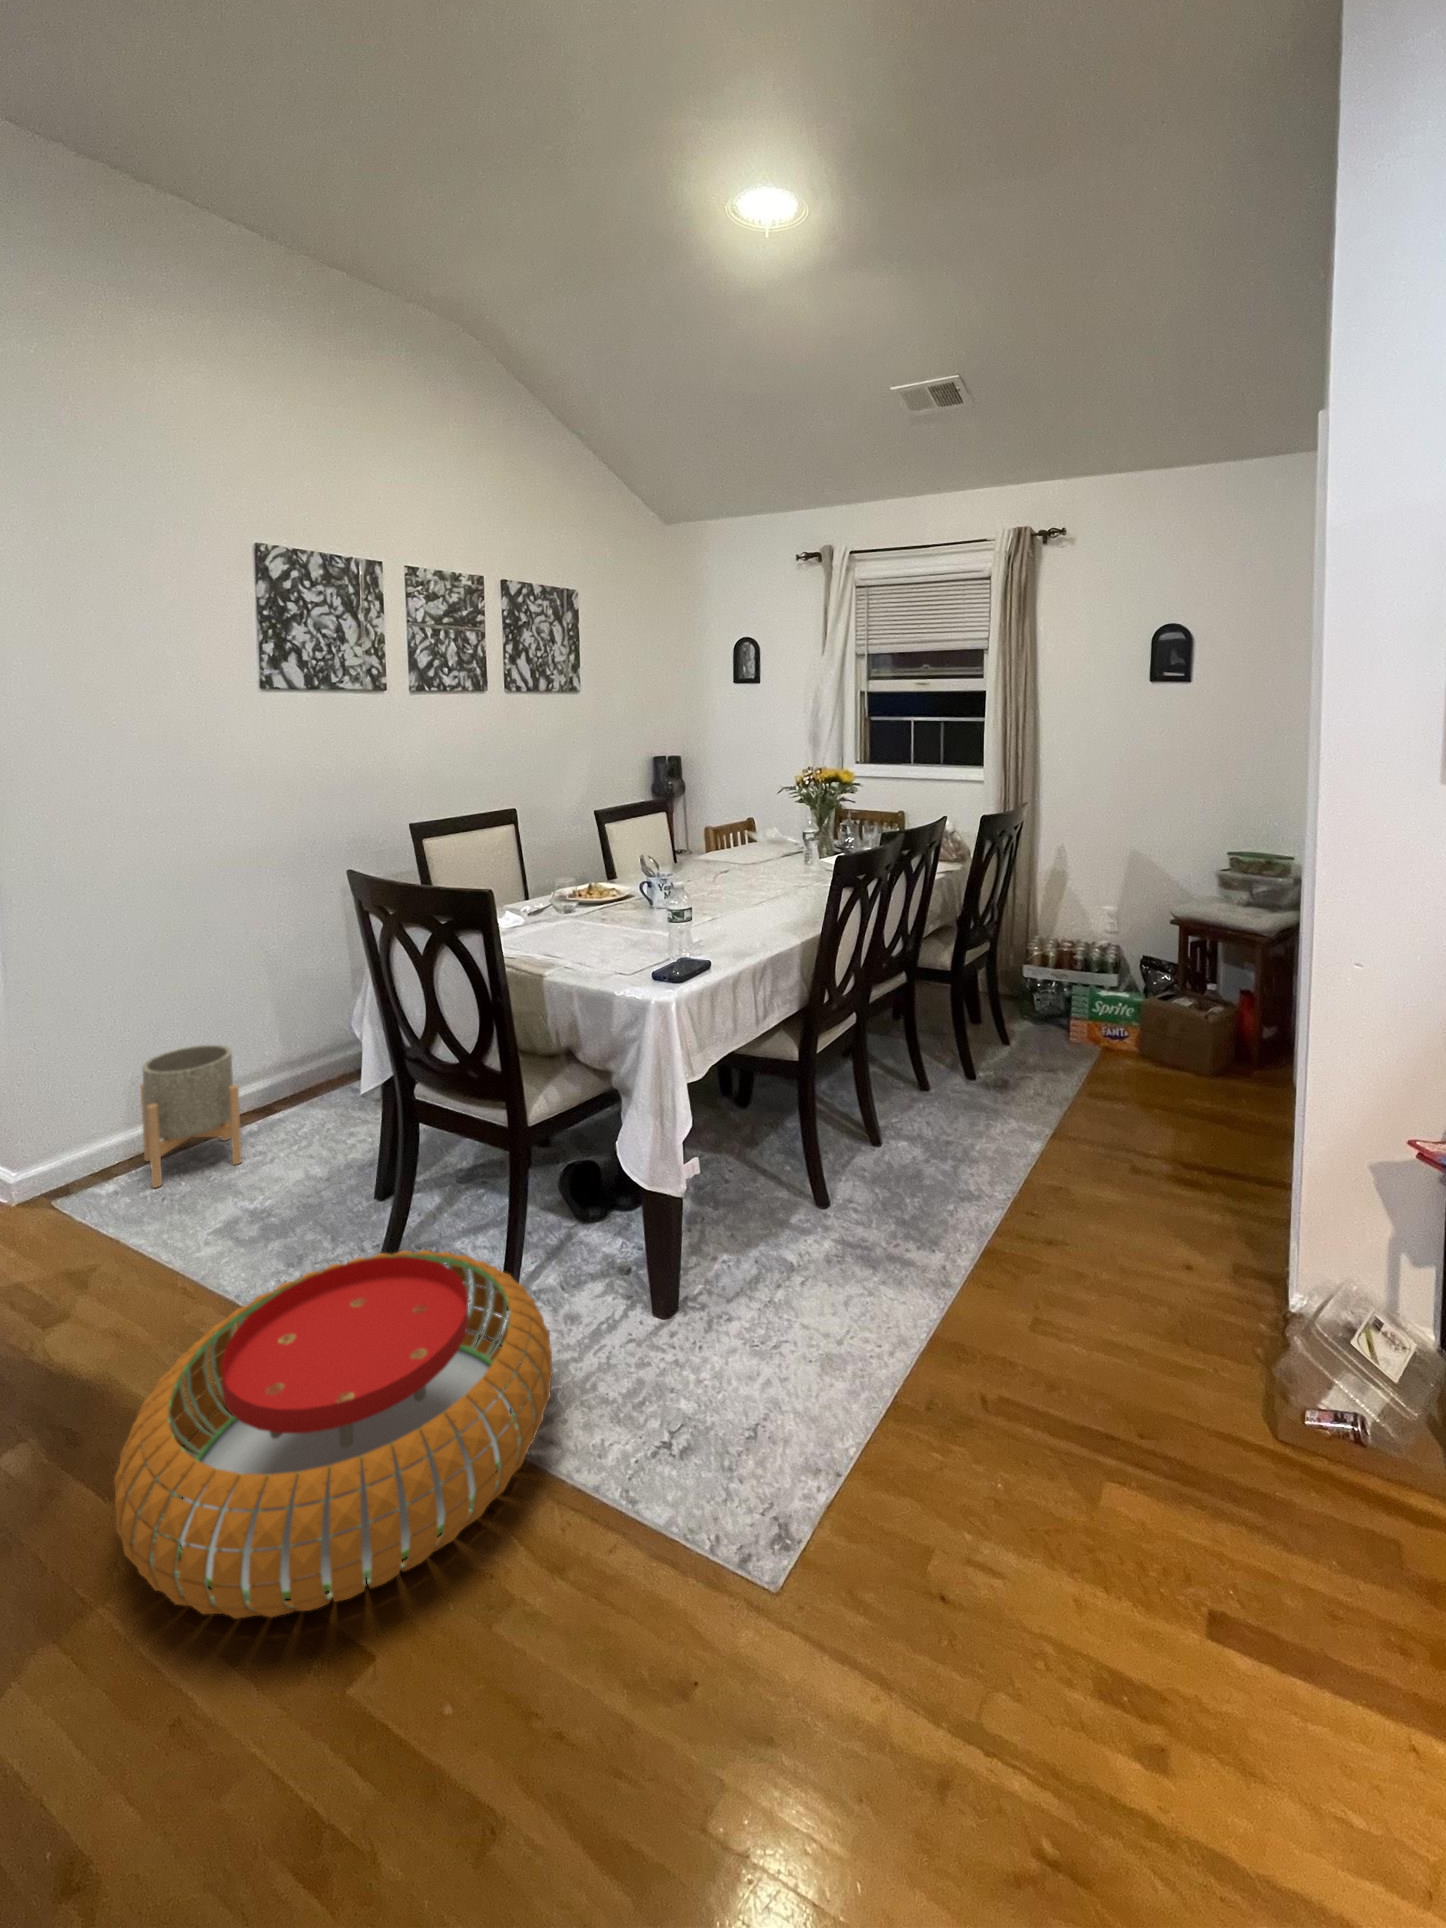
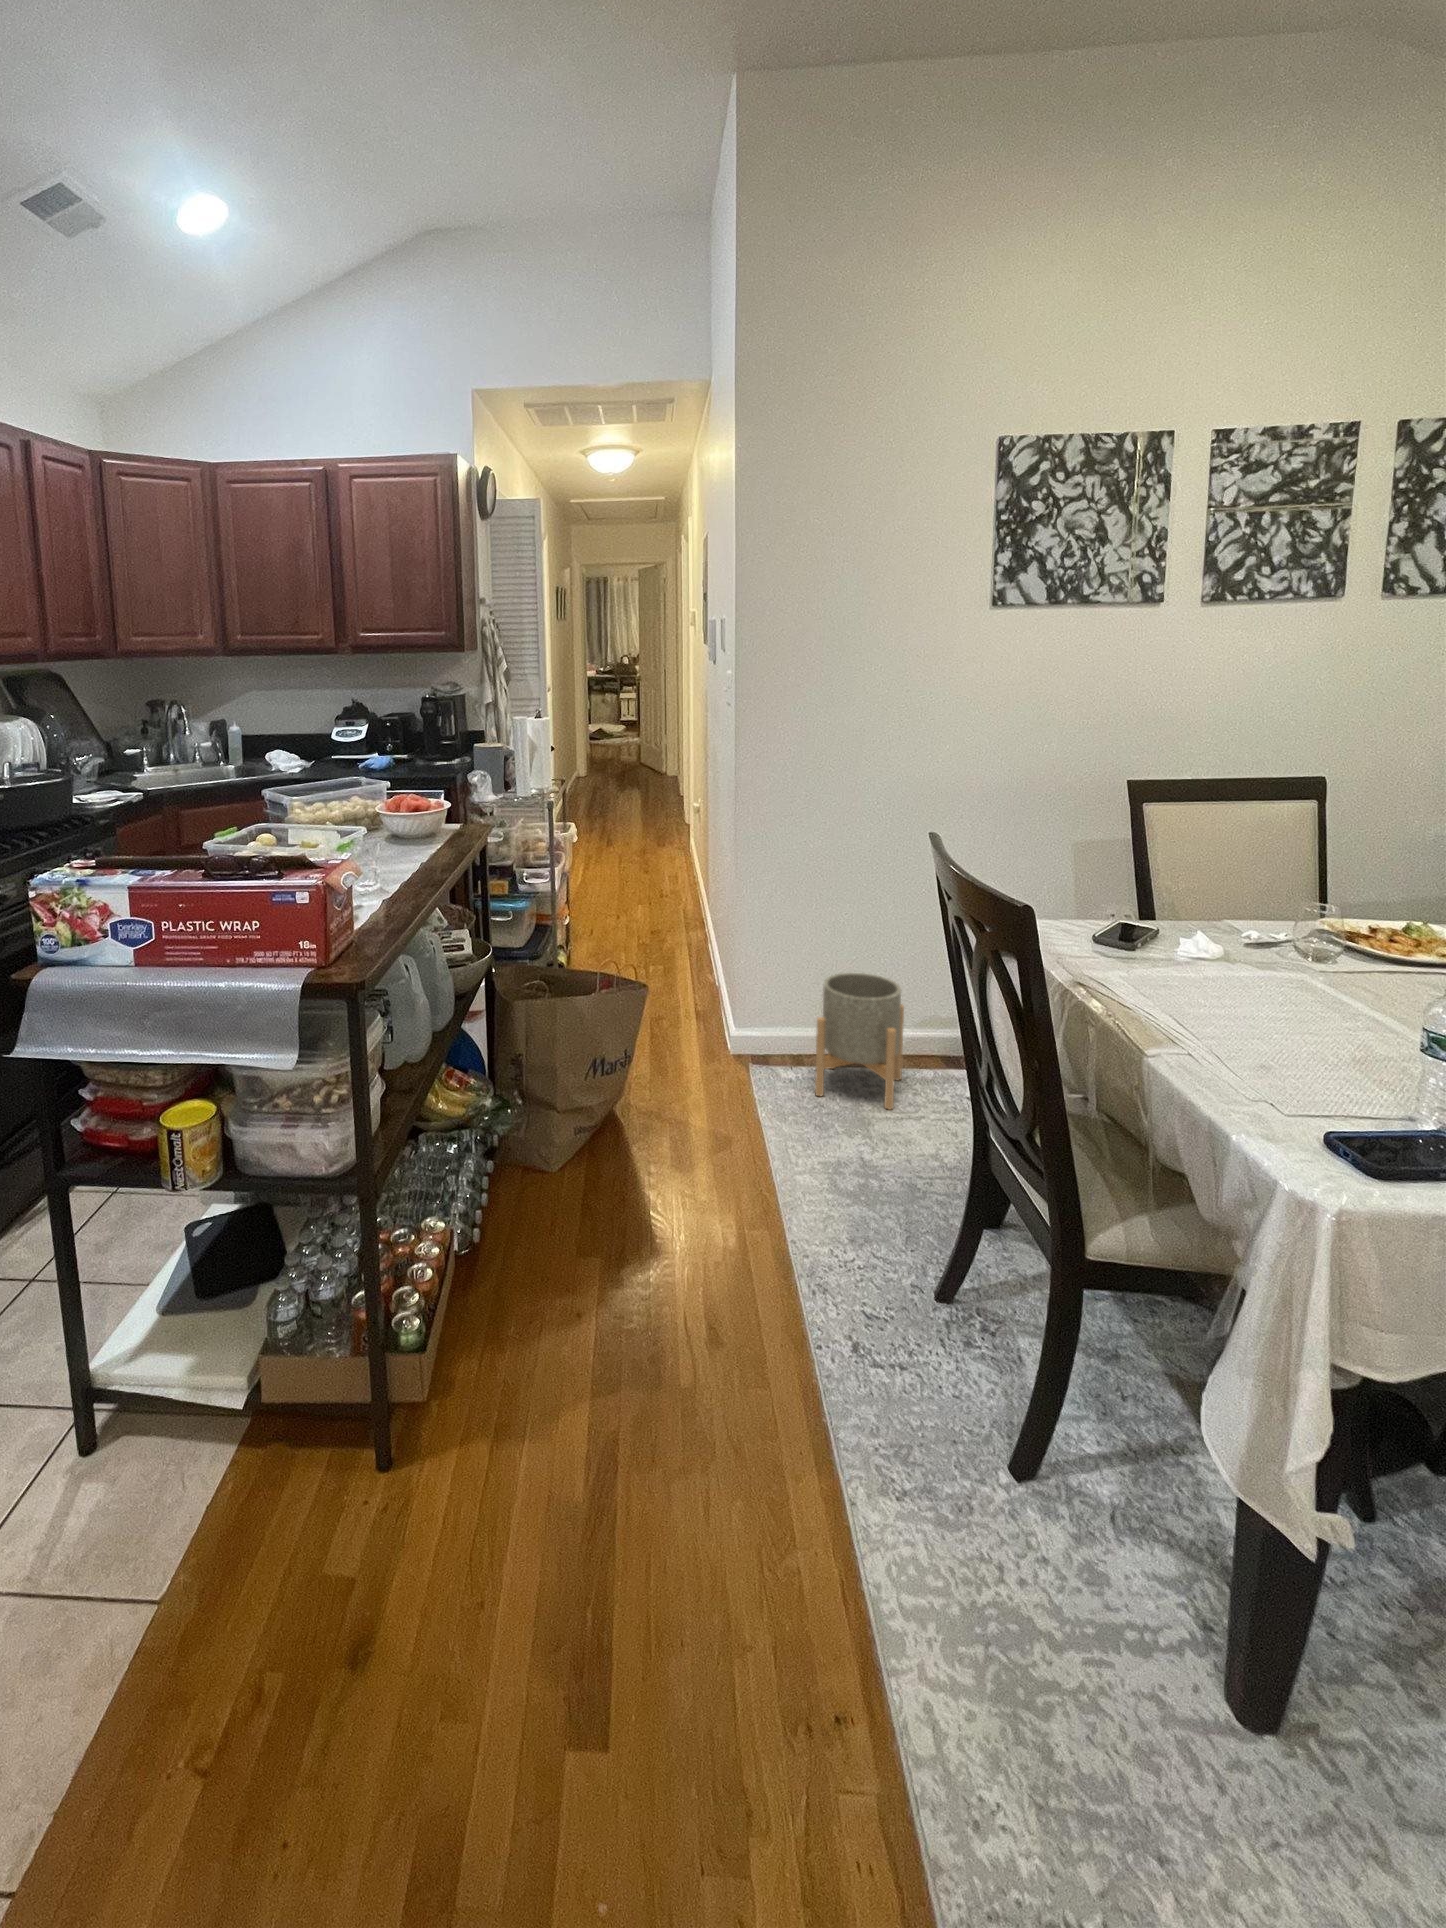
pouf: present [114,1250,552,1619] -> none [536,1256,1004,1714]

